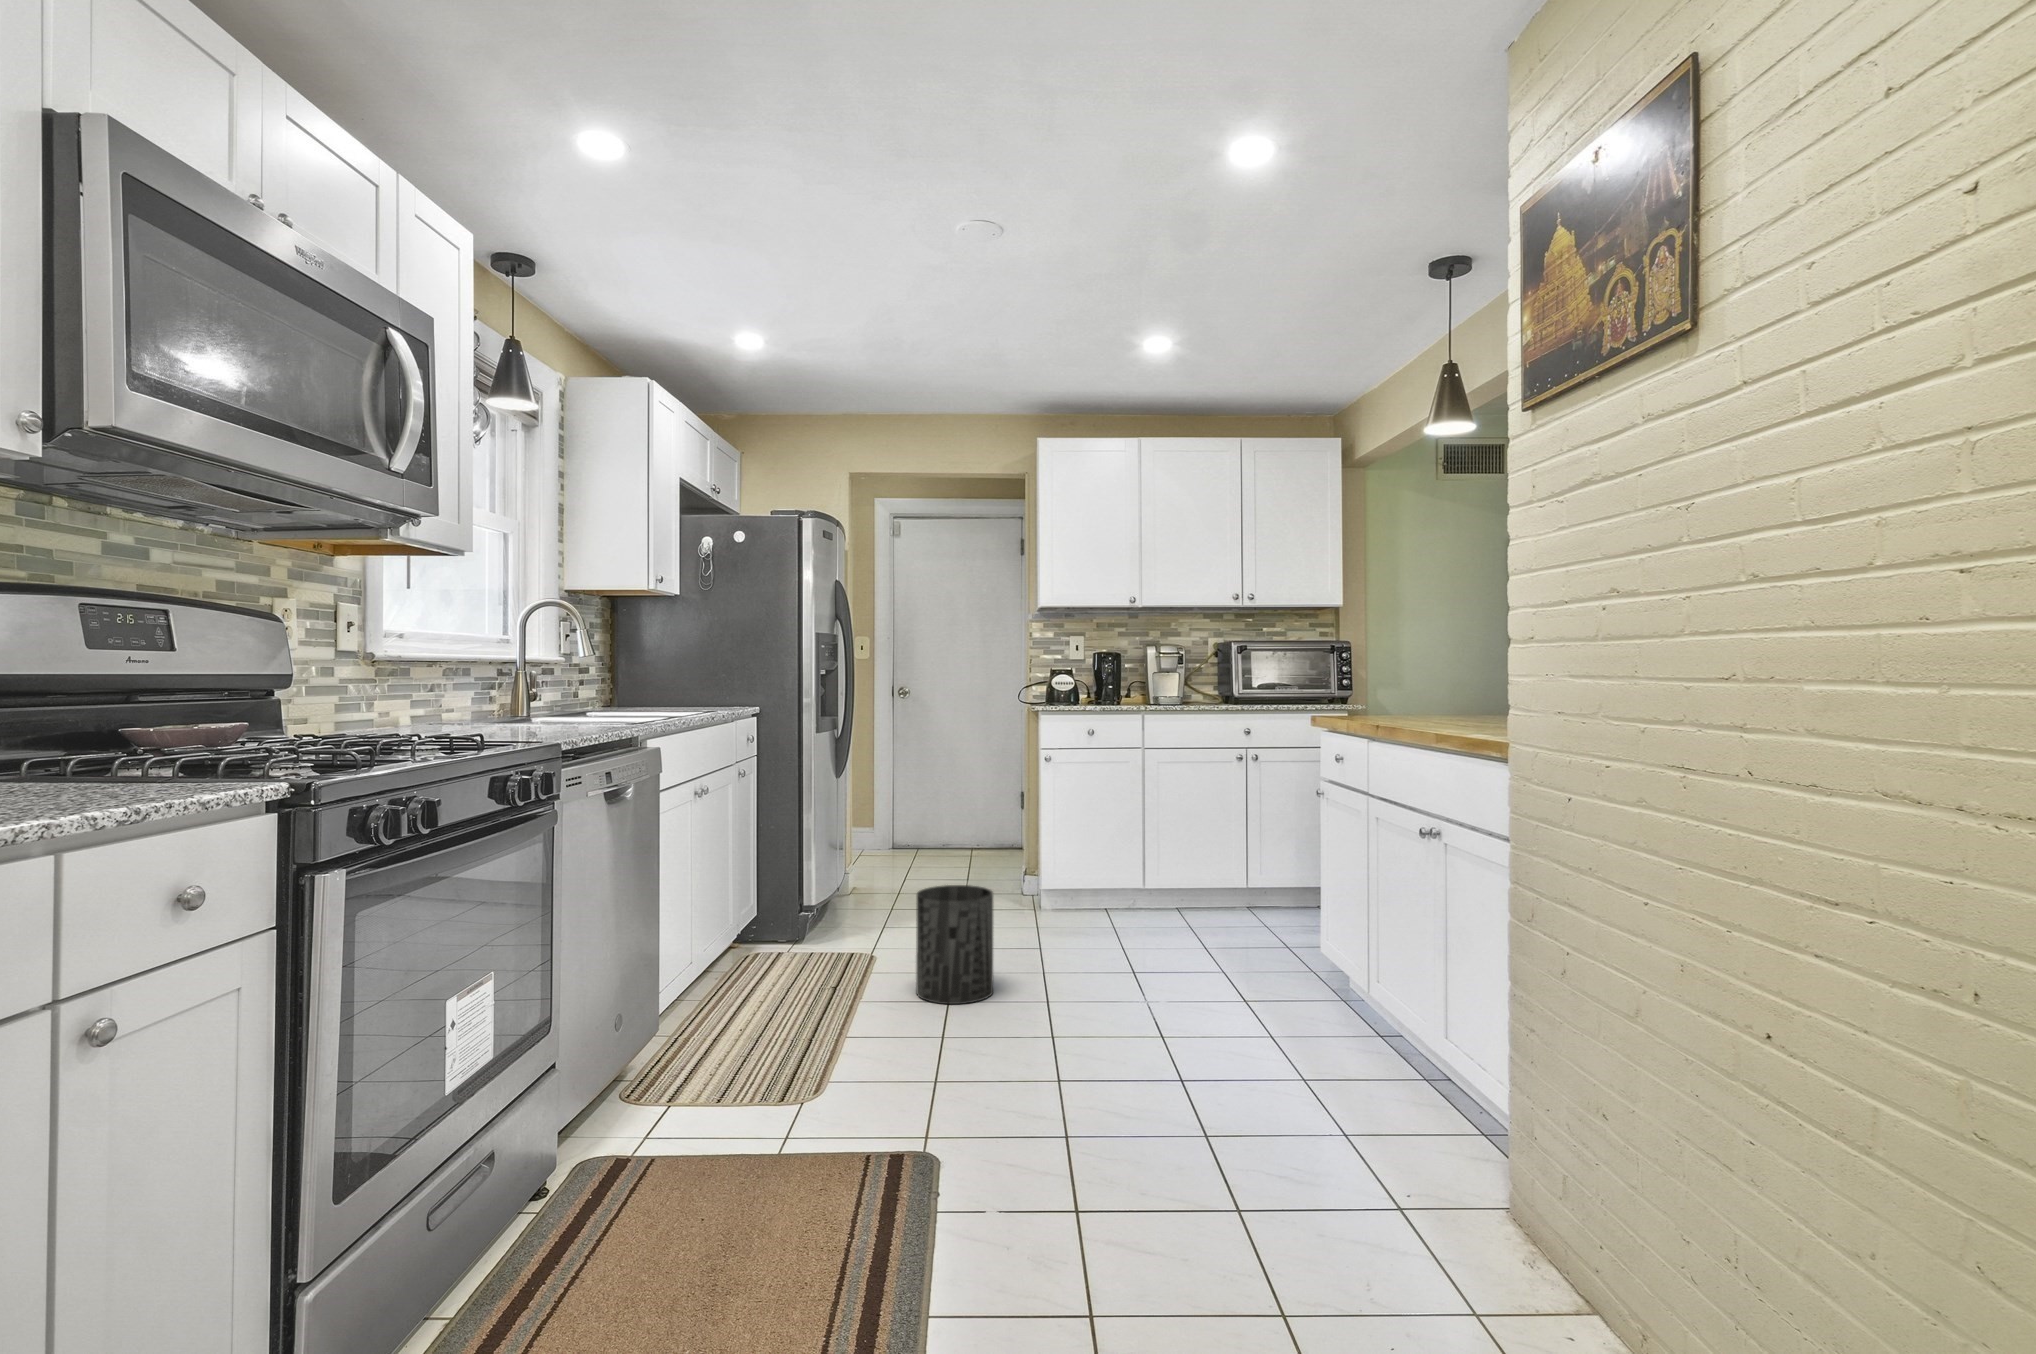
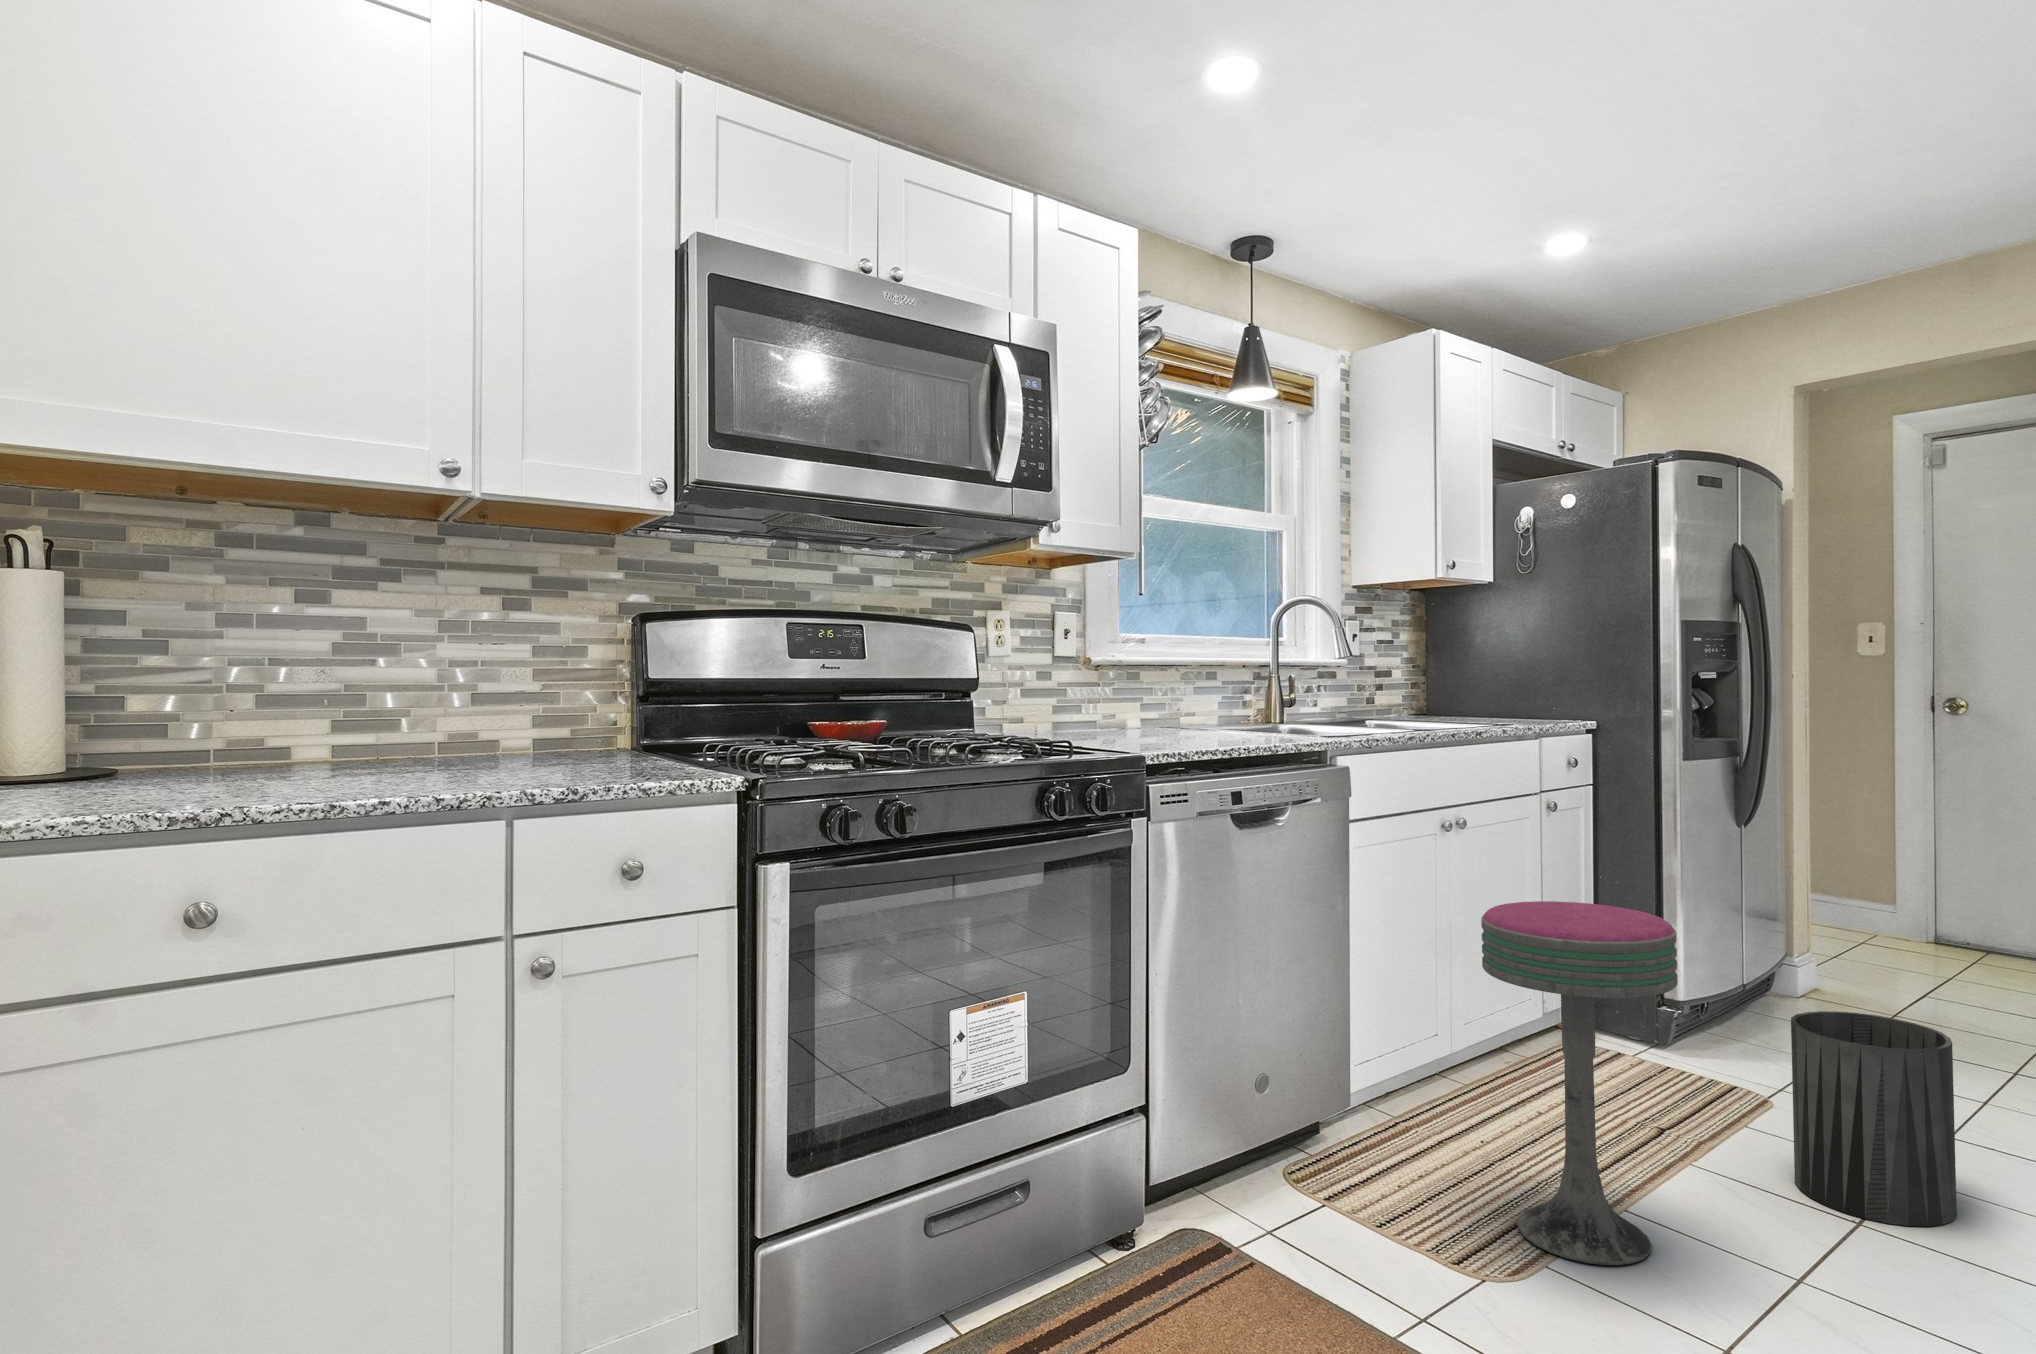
bar stool: none [778,836,899,1077] -> present [1481,901,1678,1265]

